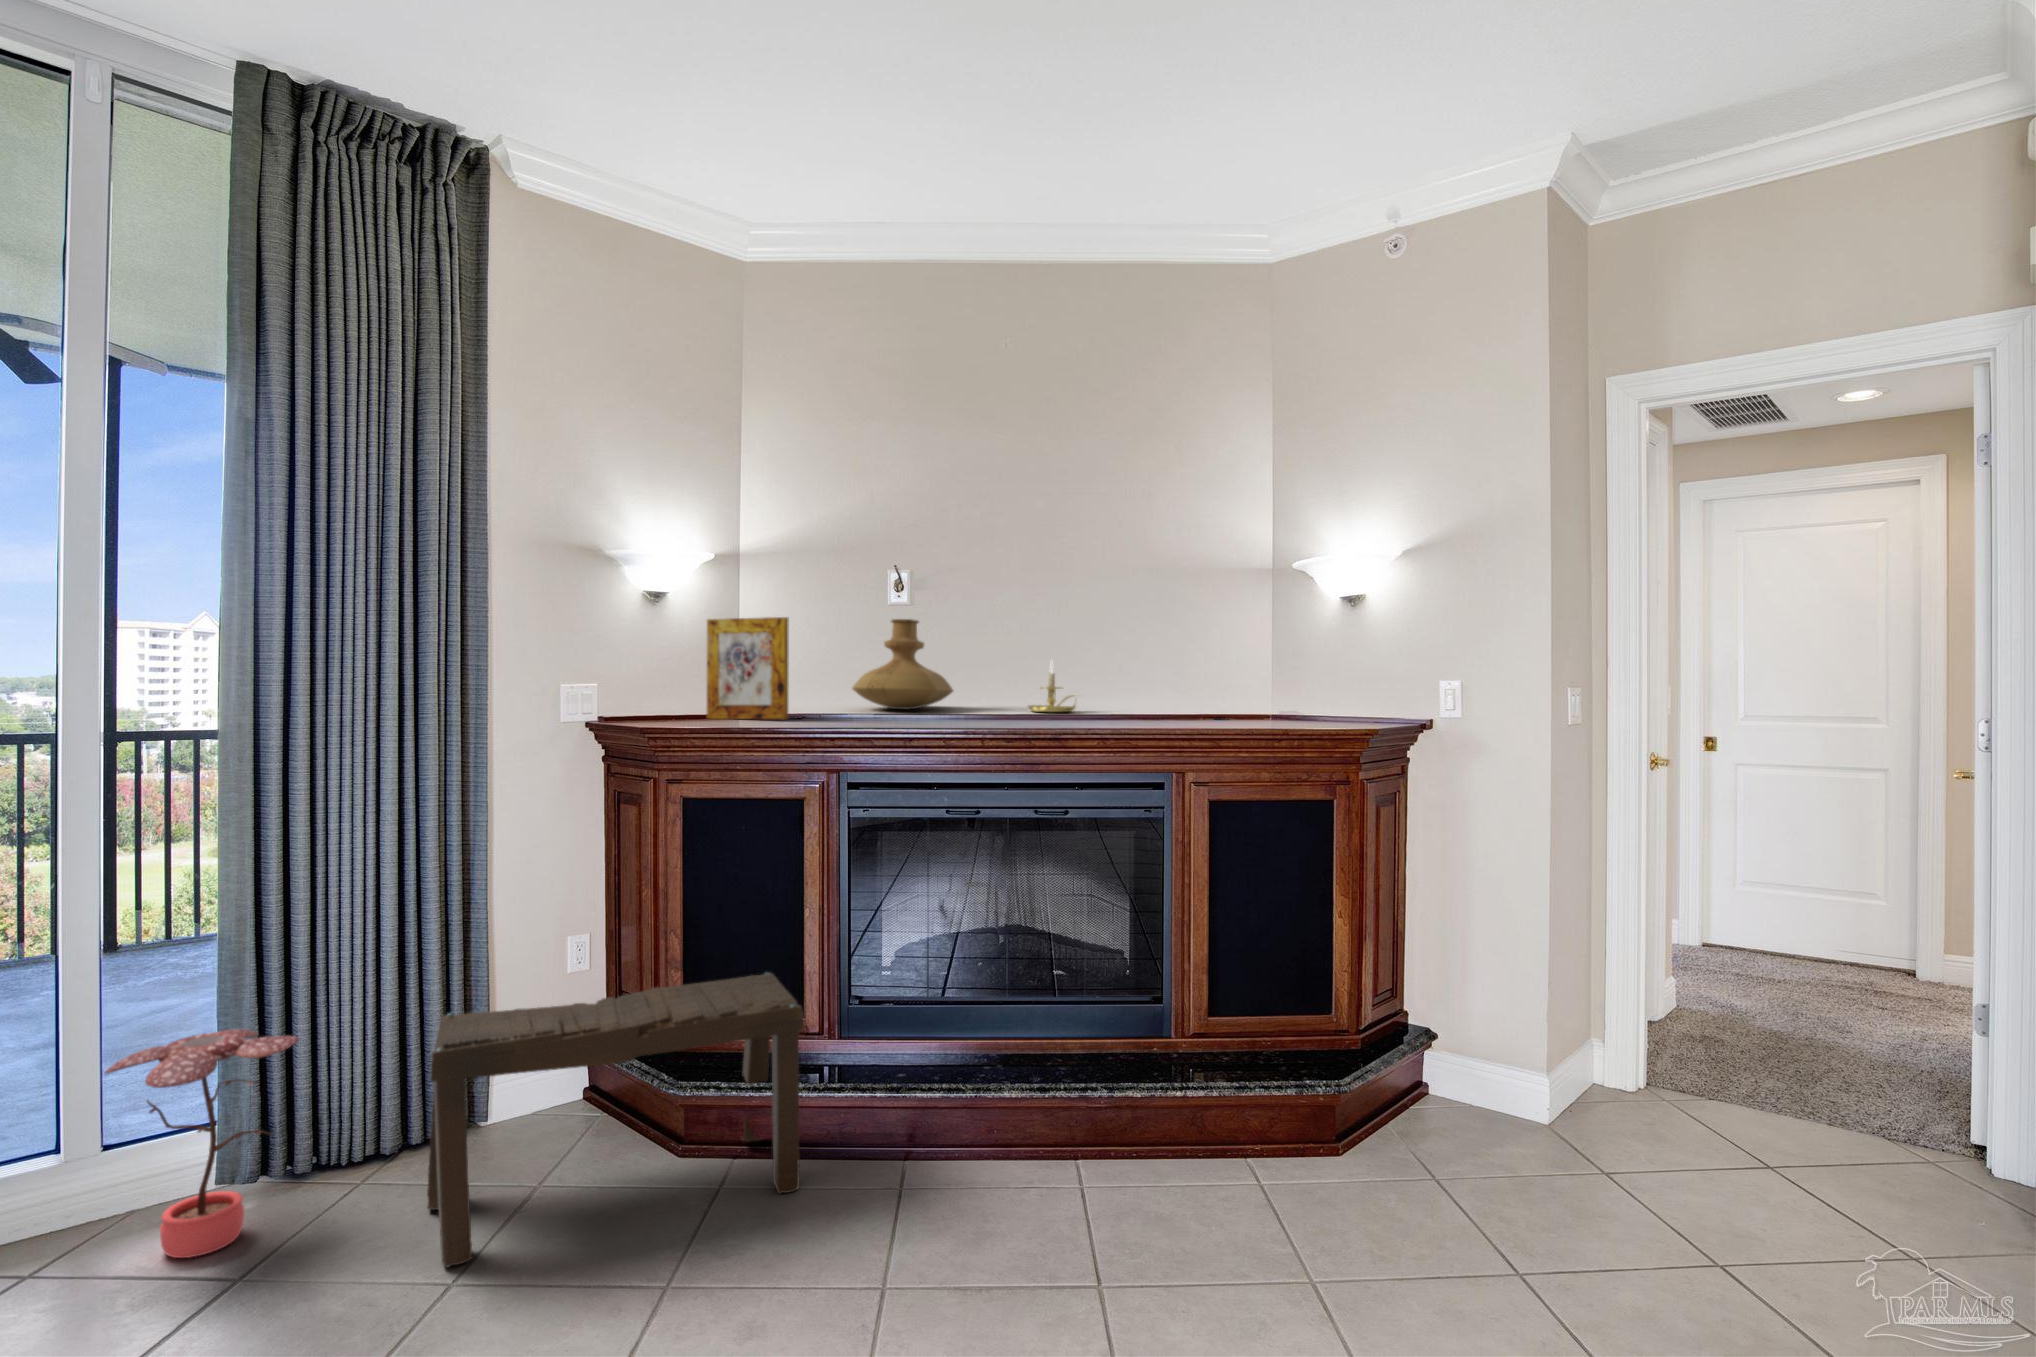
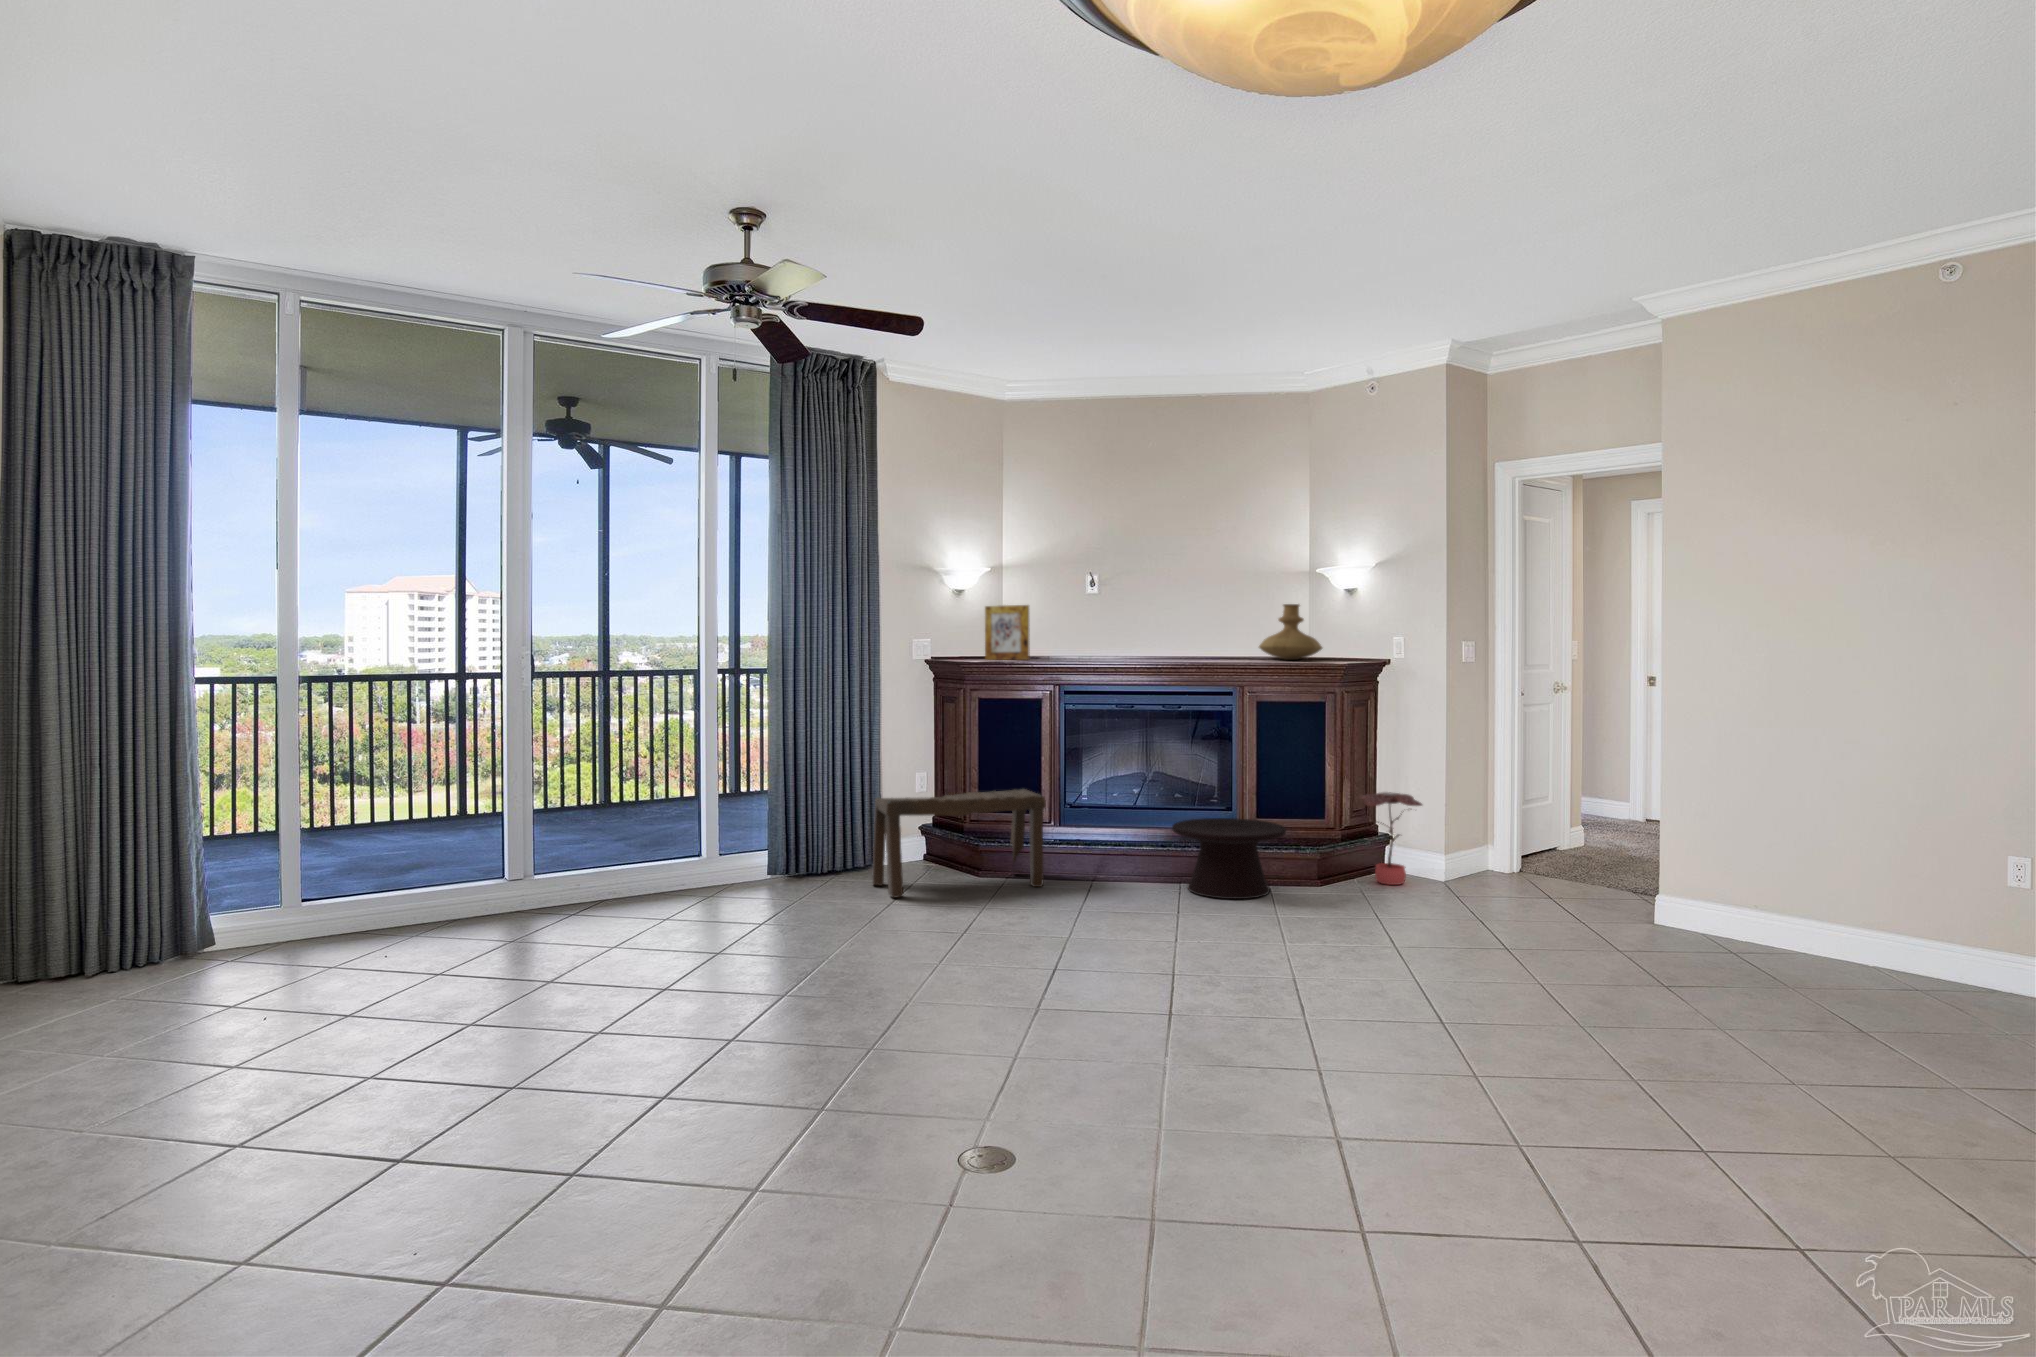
vase: present [853,619,953,710] -> present [1259,604,1322,660]
candle holder: present [1028,662,1075,712] -> none [1161,626,1191,657]
side table: none [1059,1021,1284,1222] -> present [1172,818,1286,899]
potted plant: present [105,1029,299,1258] -> present [1359,792,1422,885]

